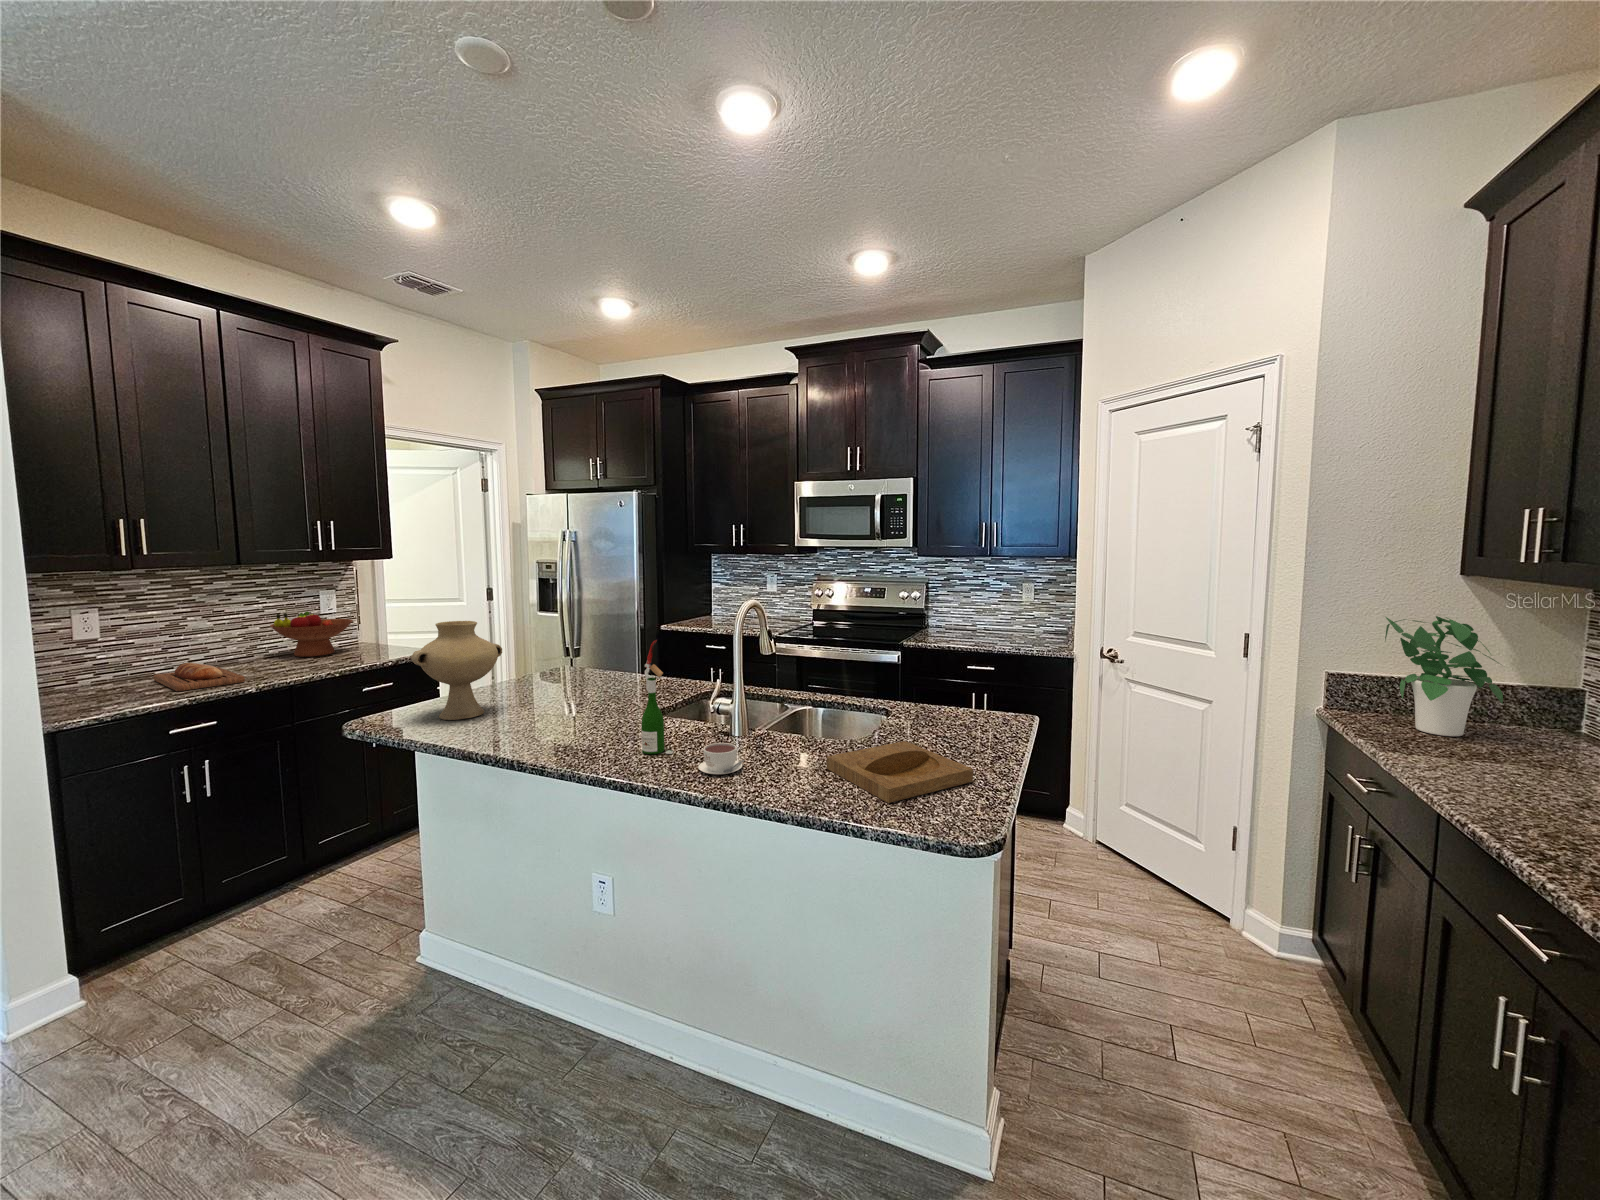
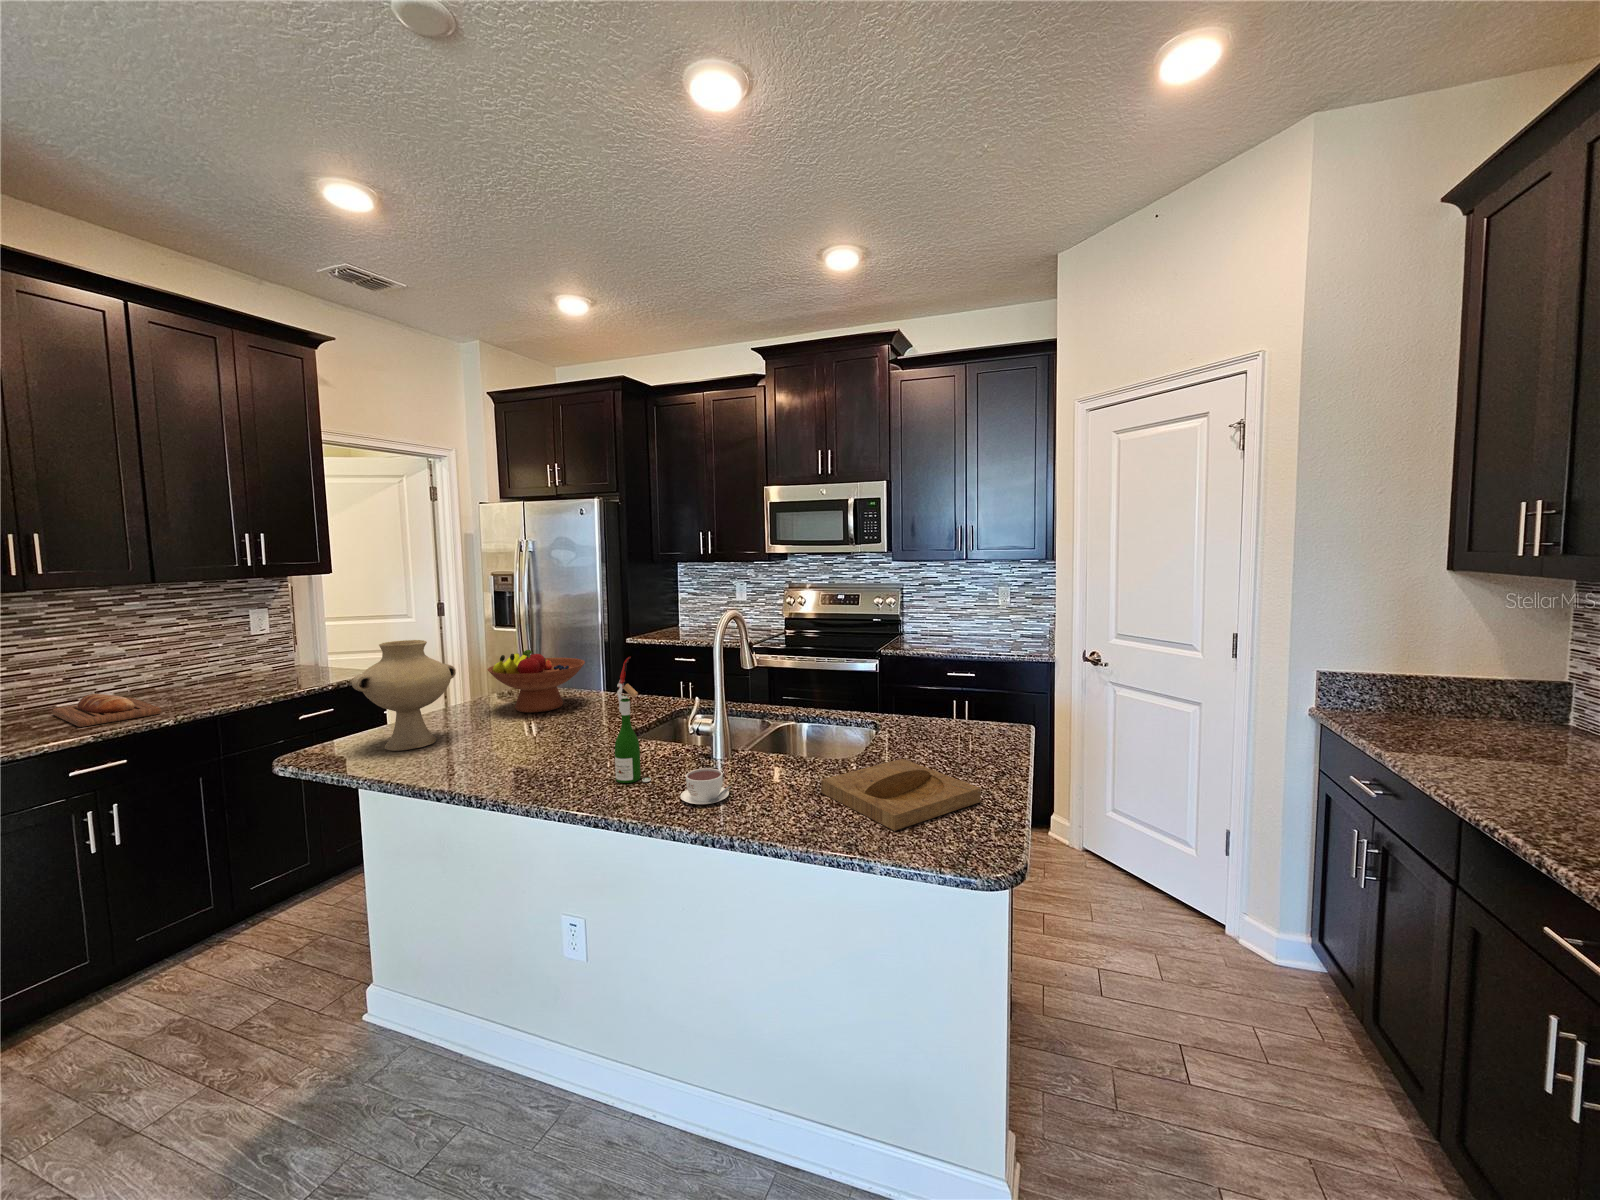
fruit bowl: present [270,611,353,657] -> present [487,650,585,713]
potted plant: present [1385,616,1503,736] -> none [1377,612,1503,734]

